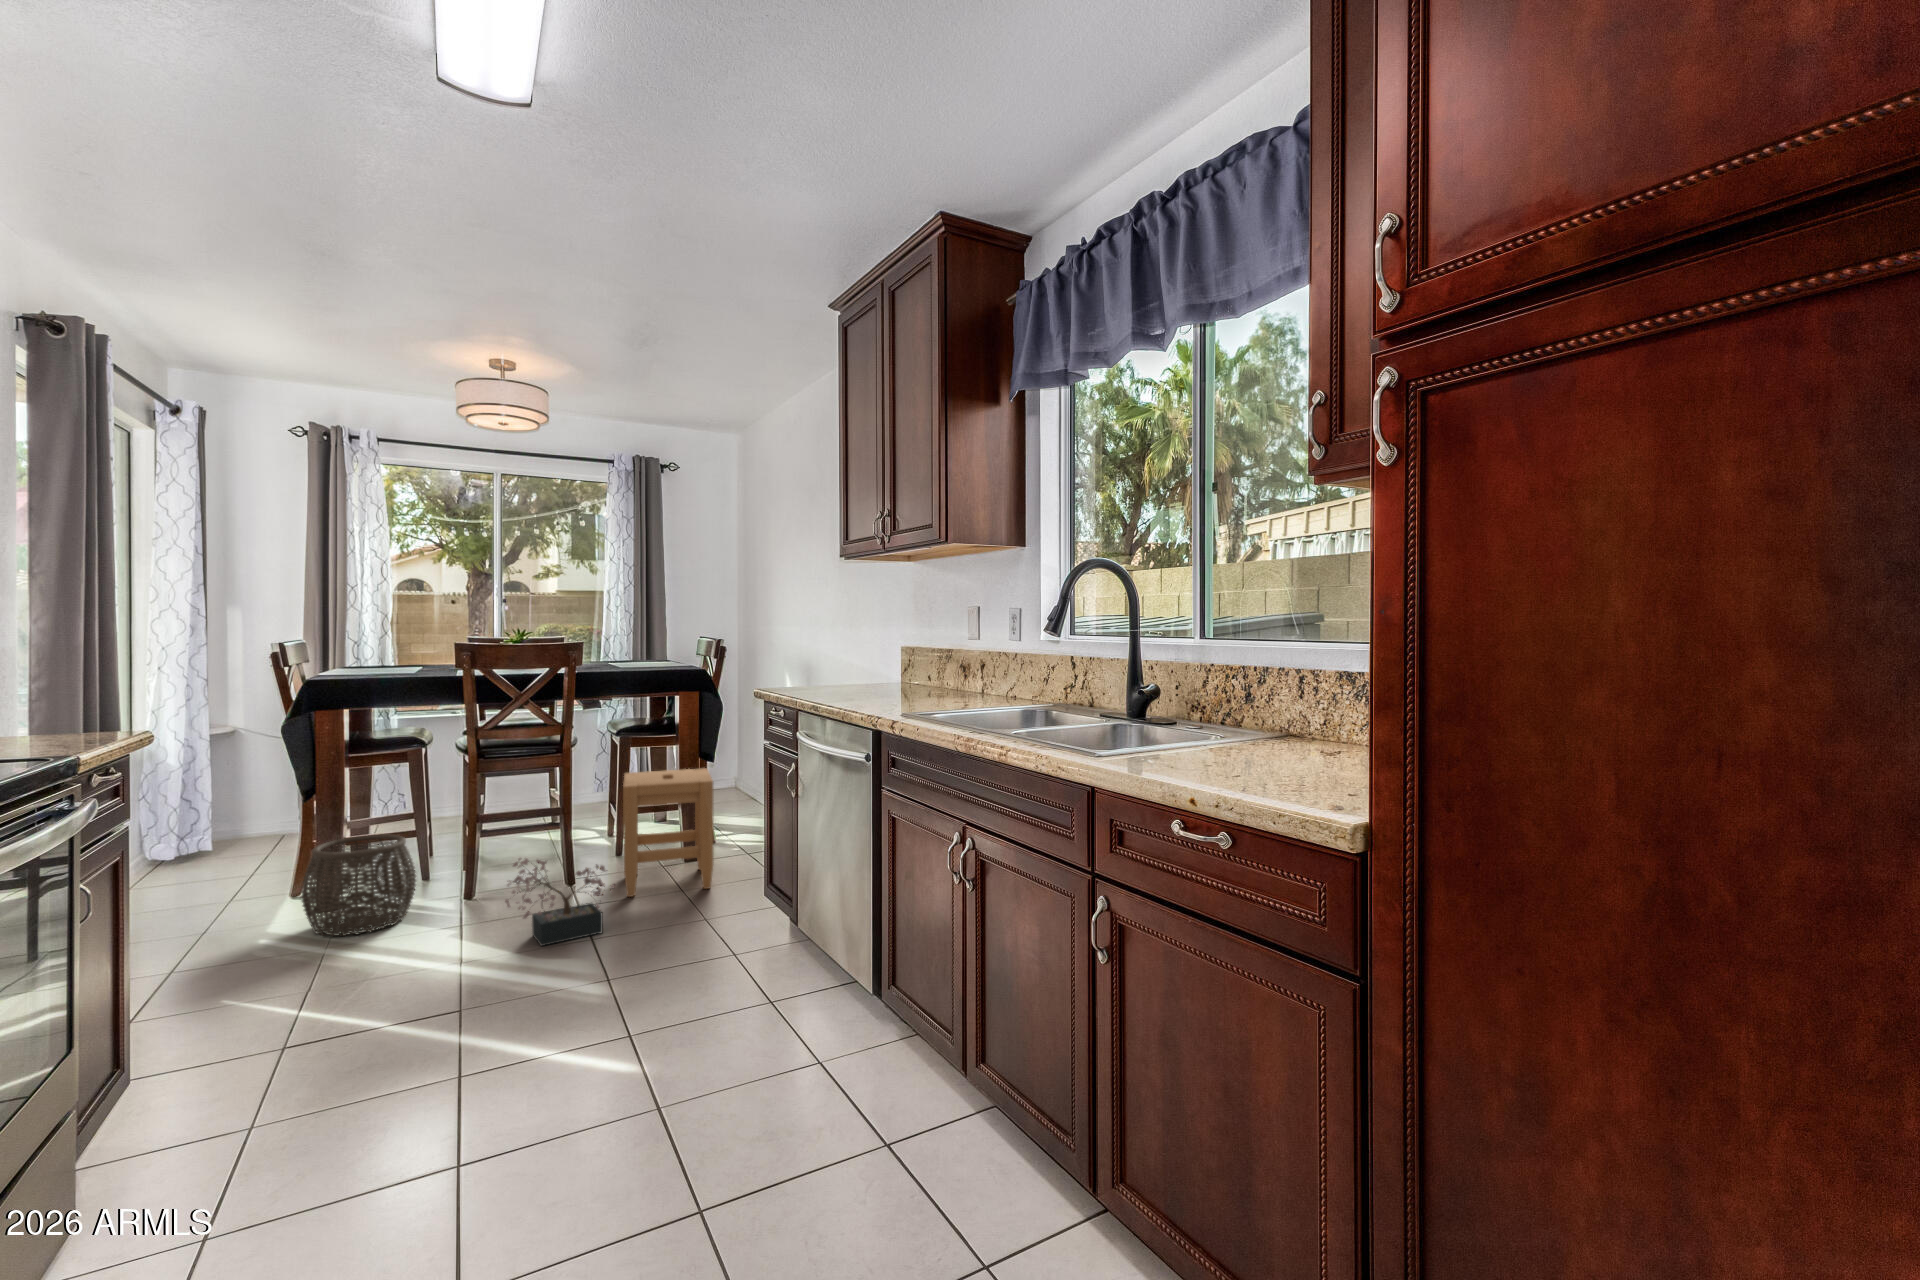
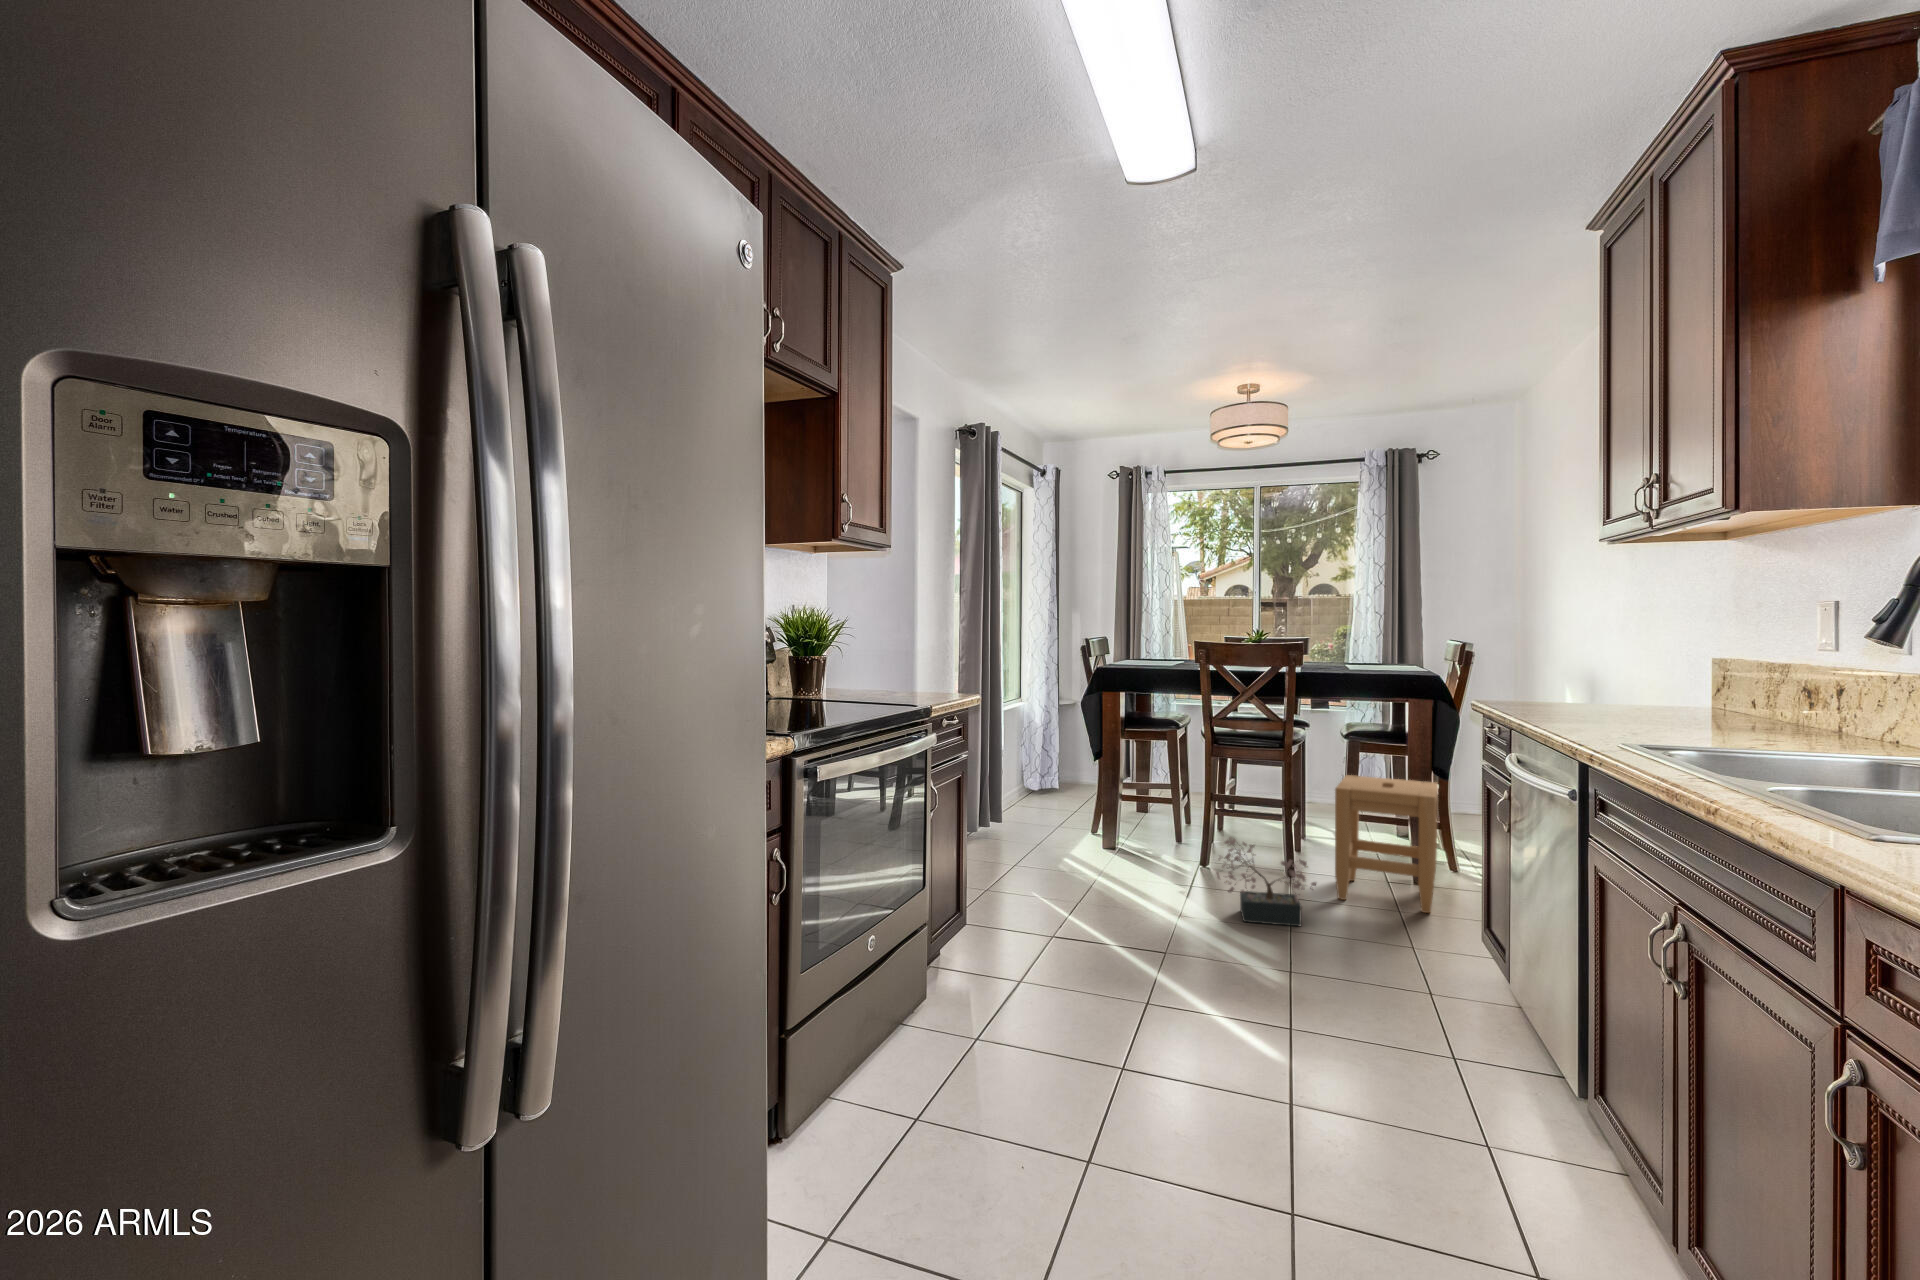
woven basket: present [301,835,416,936] -> none [1084,795,1161,873]

